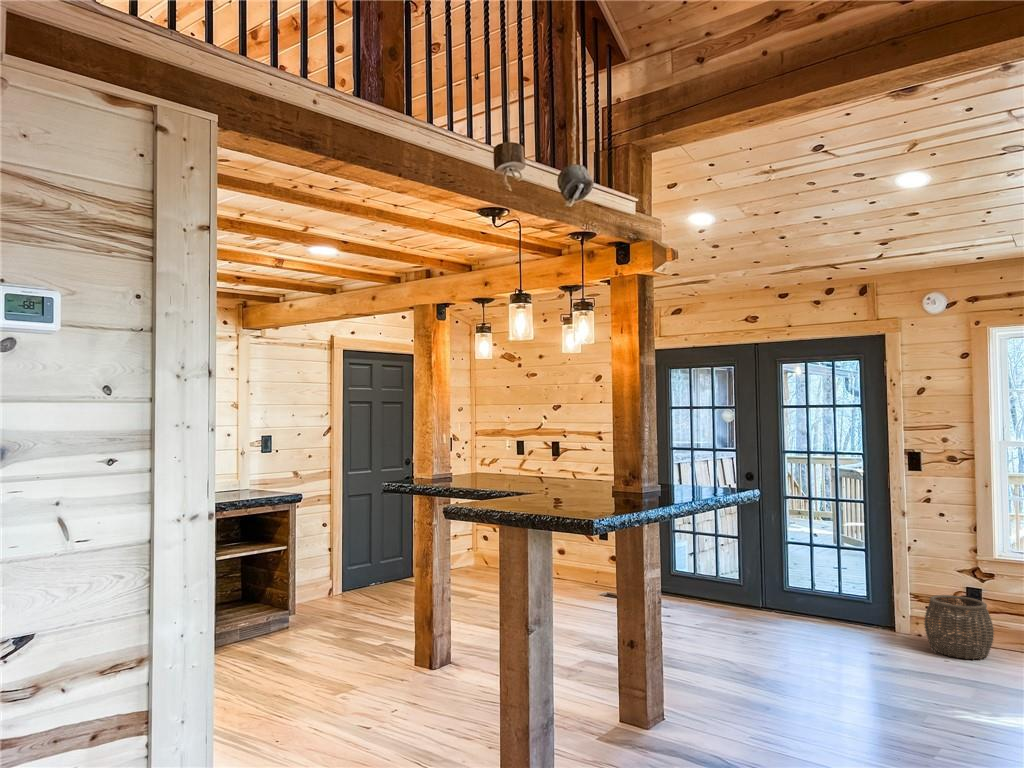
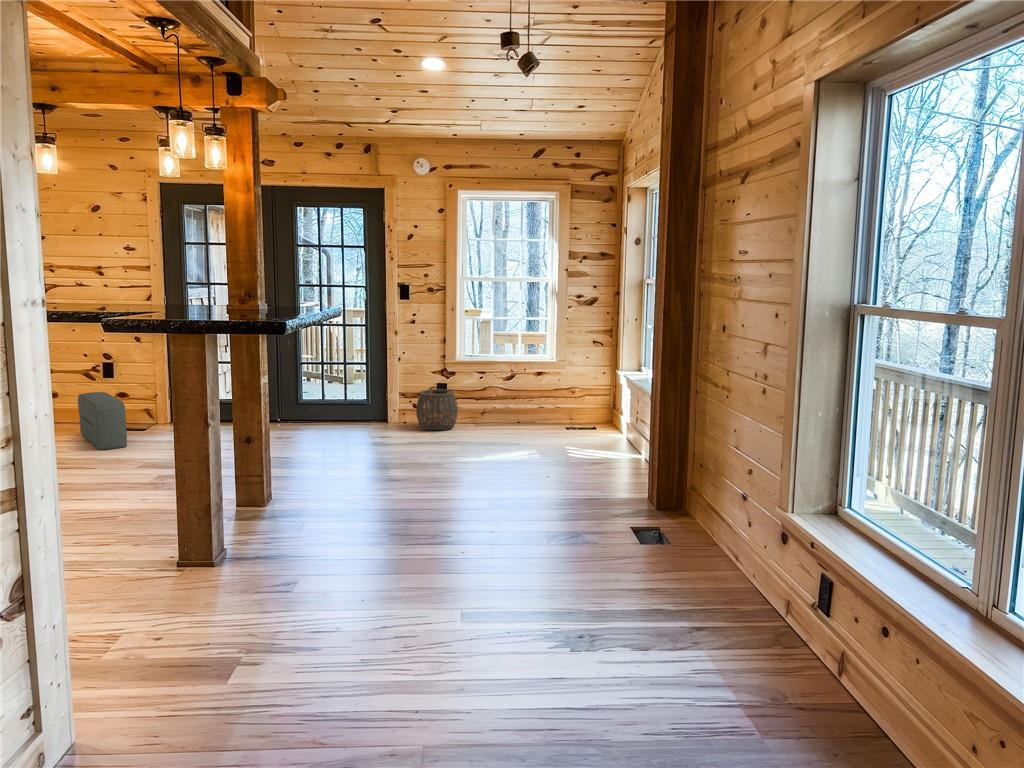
pouf: none [571,545,599,603] -> present [78,392,127,450]

